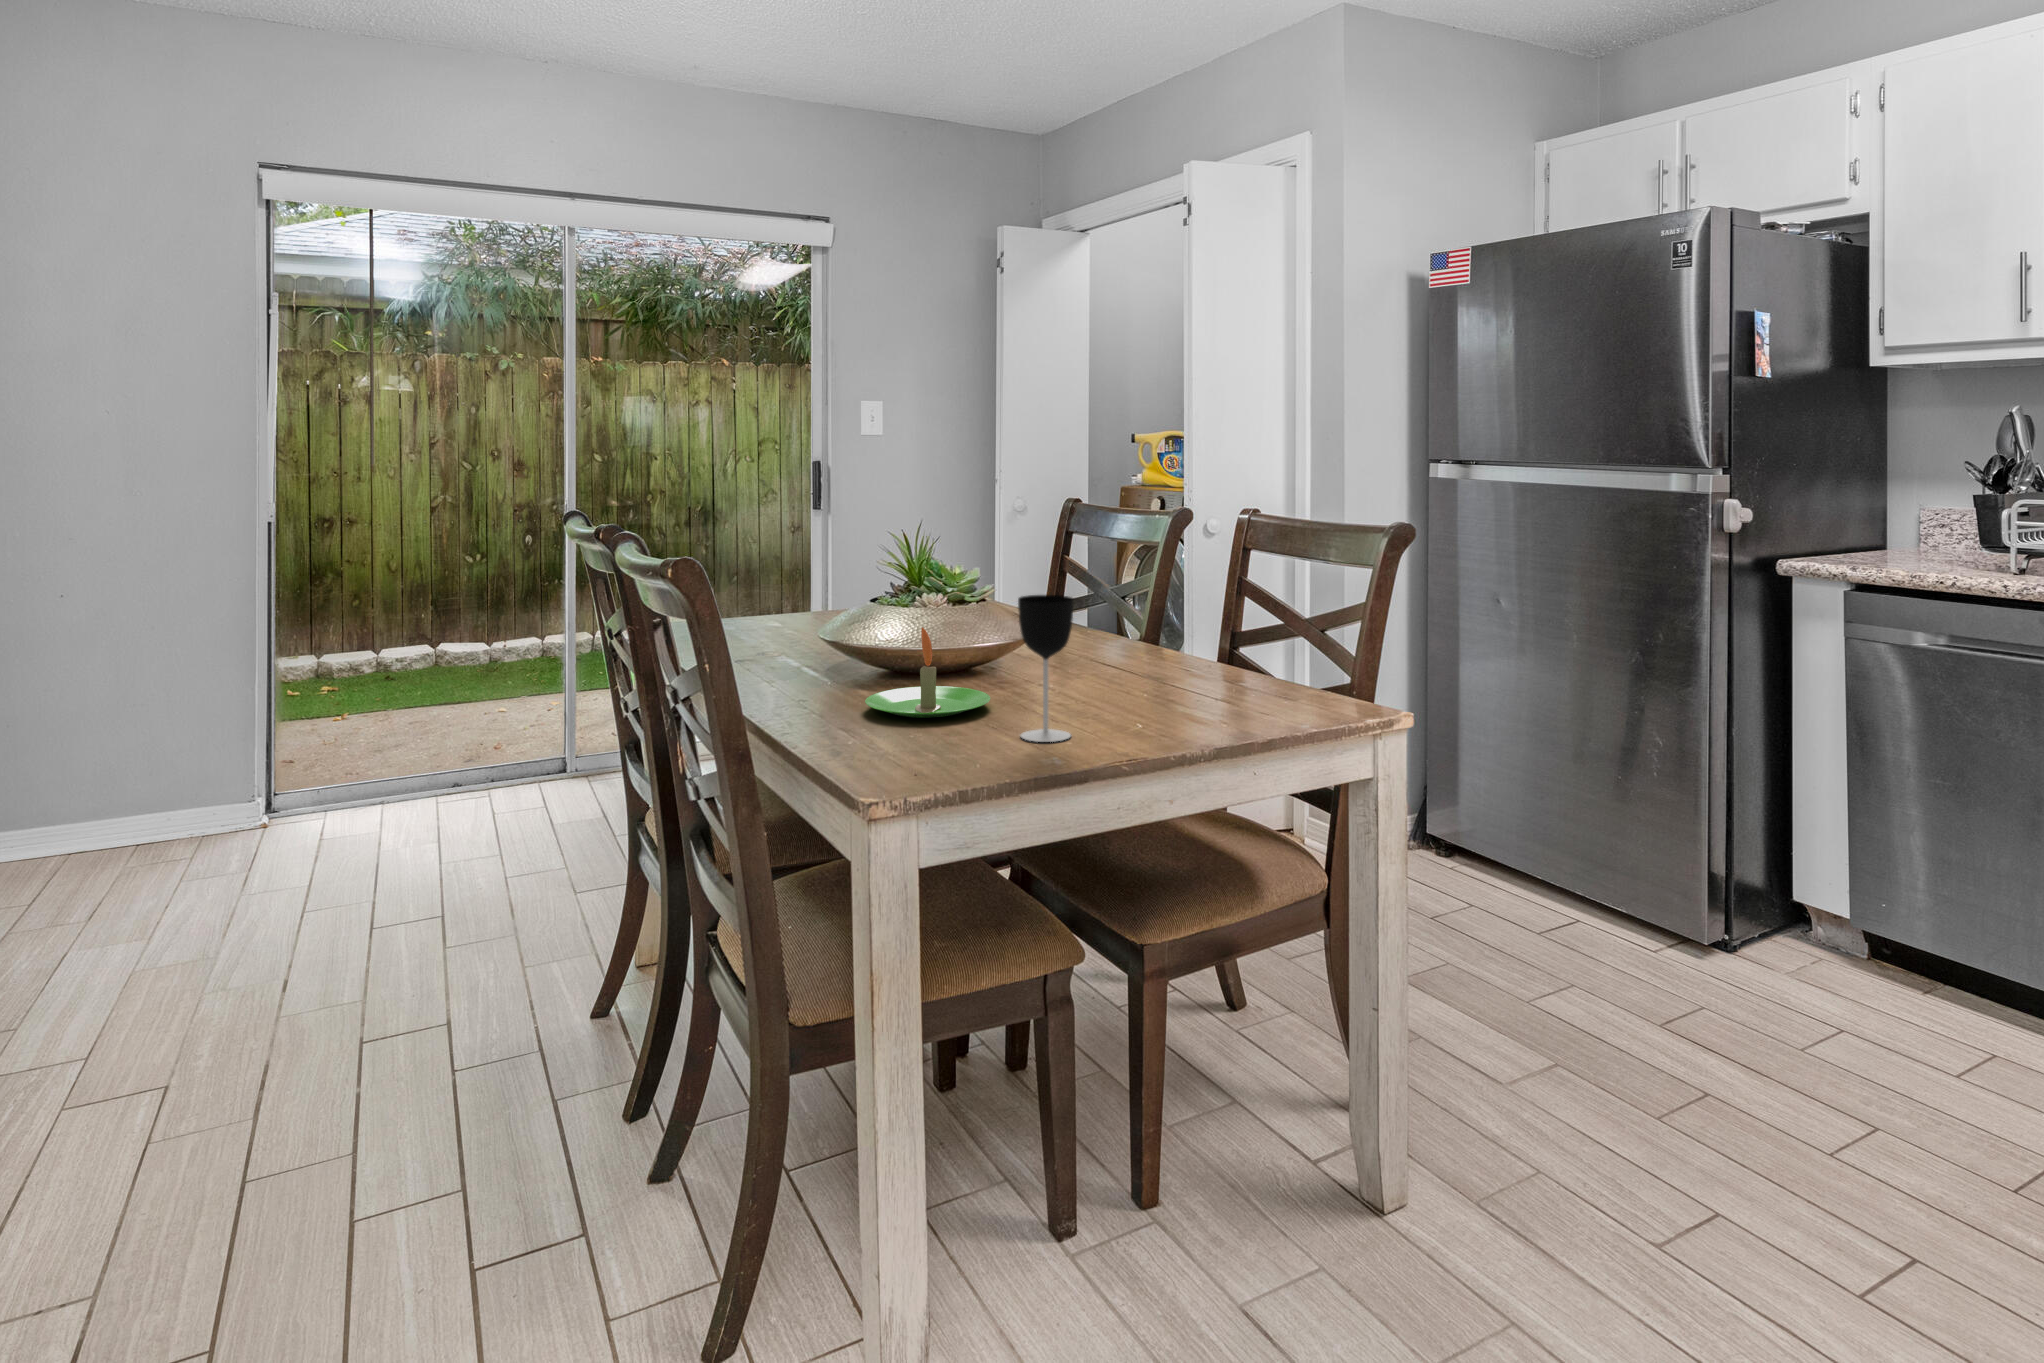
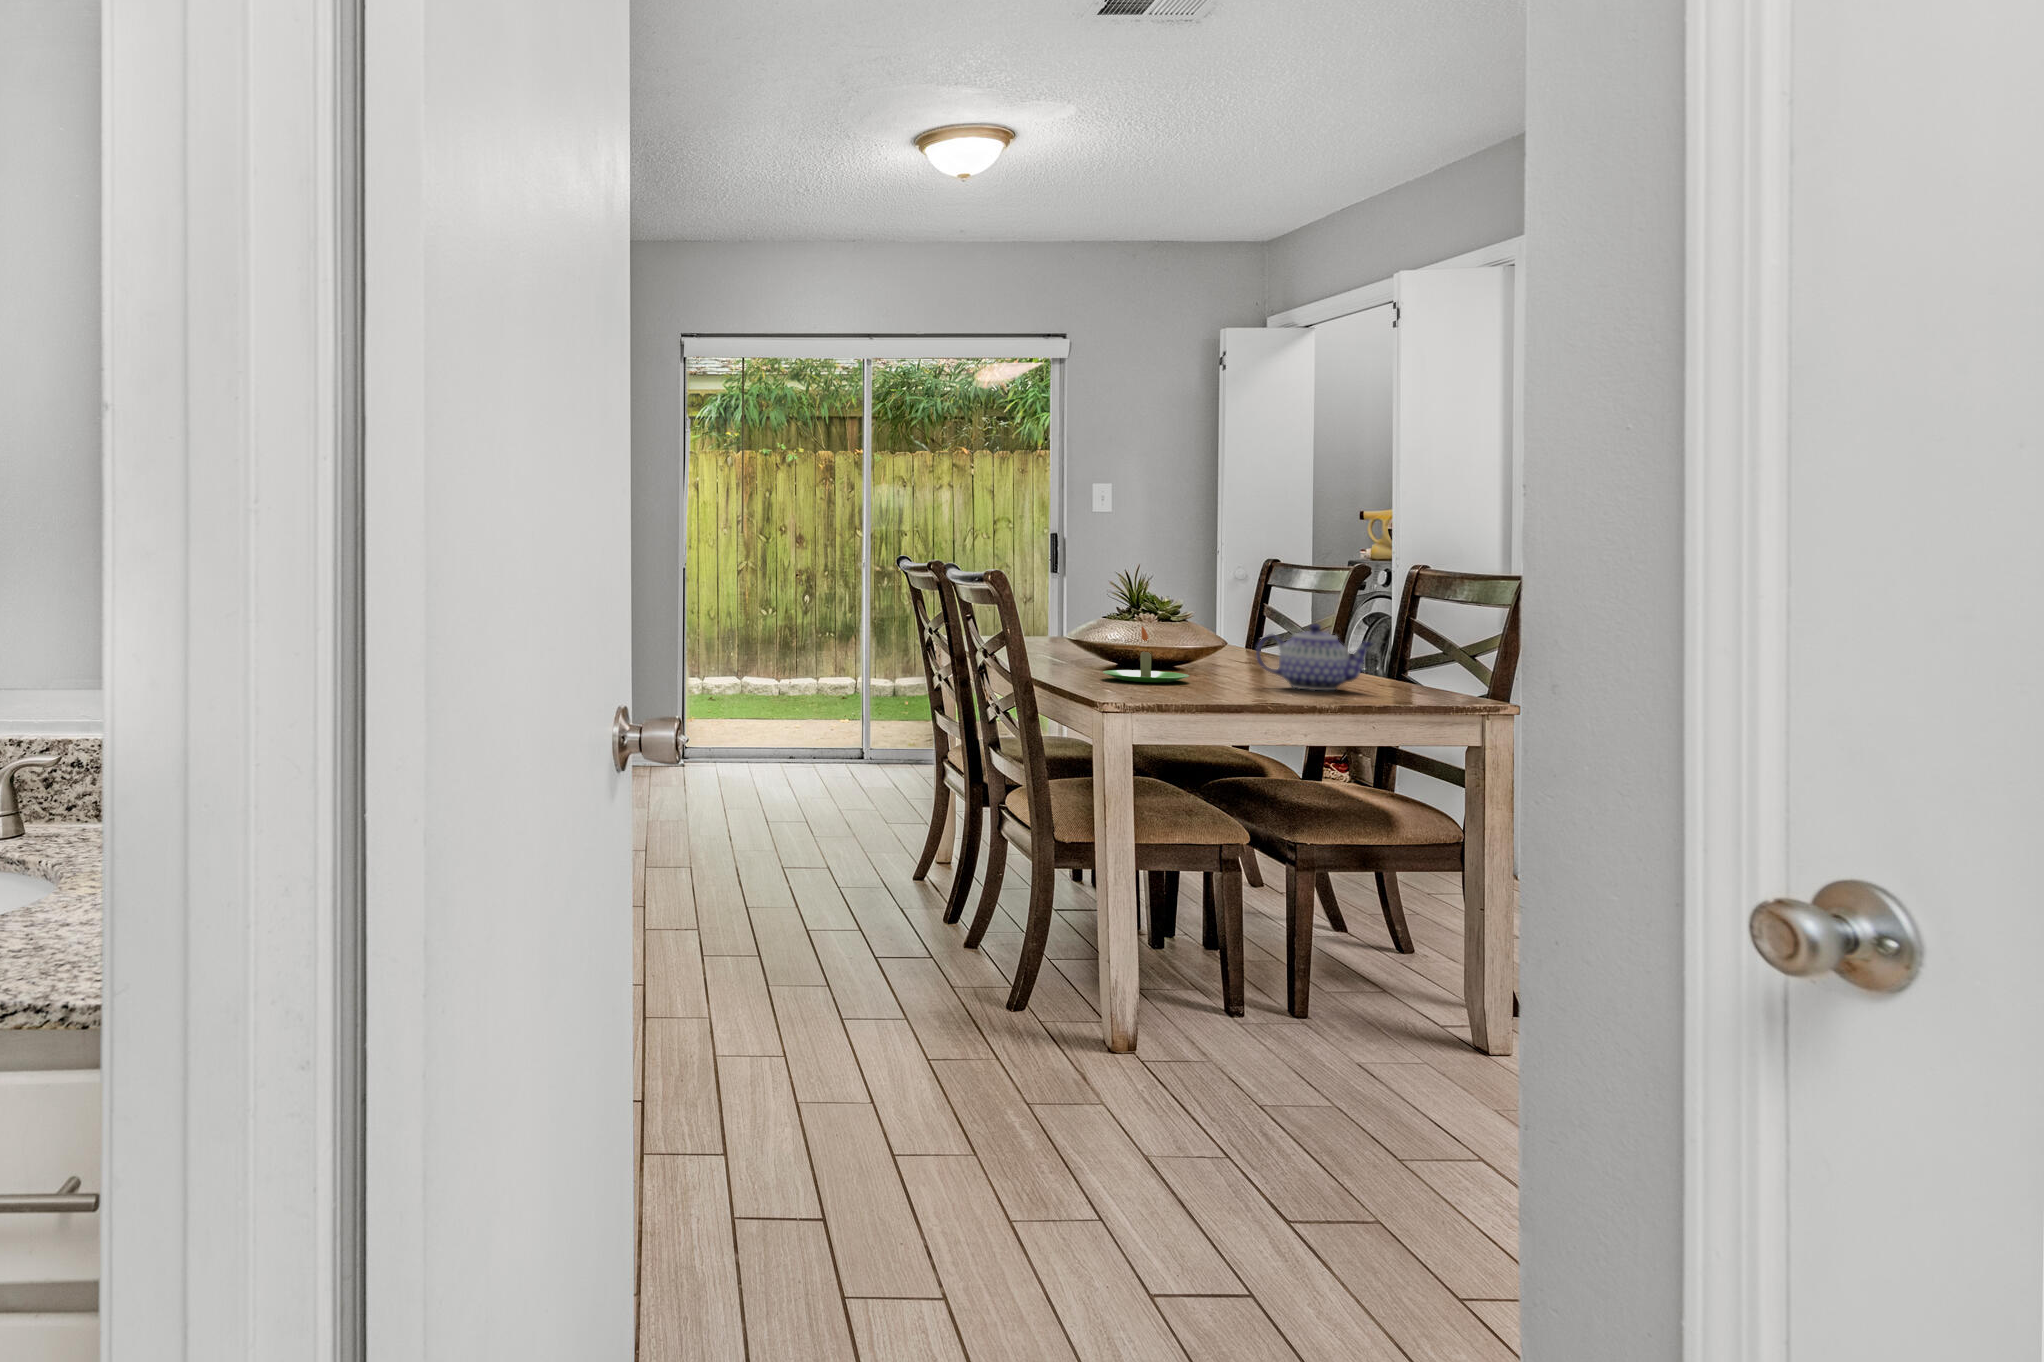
wine glass: present [1018,595,1074,742] -> none [1207,601,1245,692]
teapot: none [1082,614,1239,714] -> present [1256,623,1373,690]

